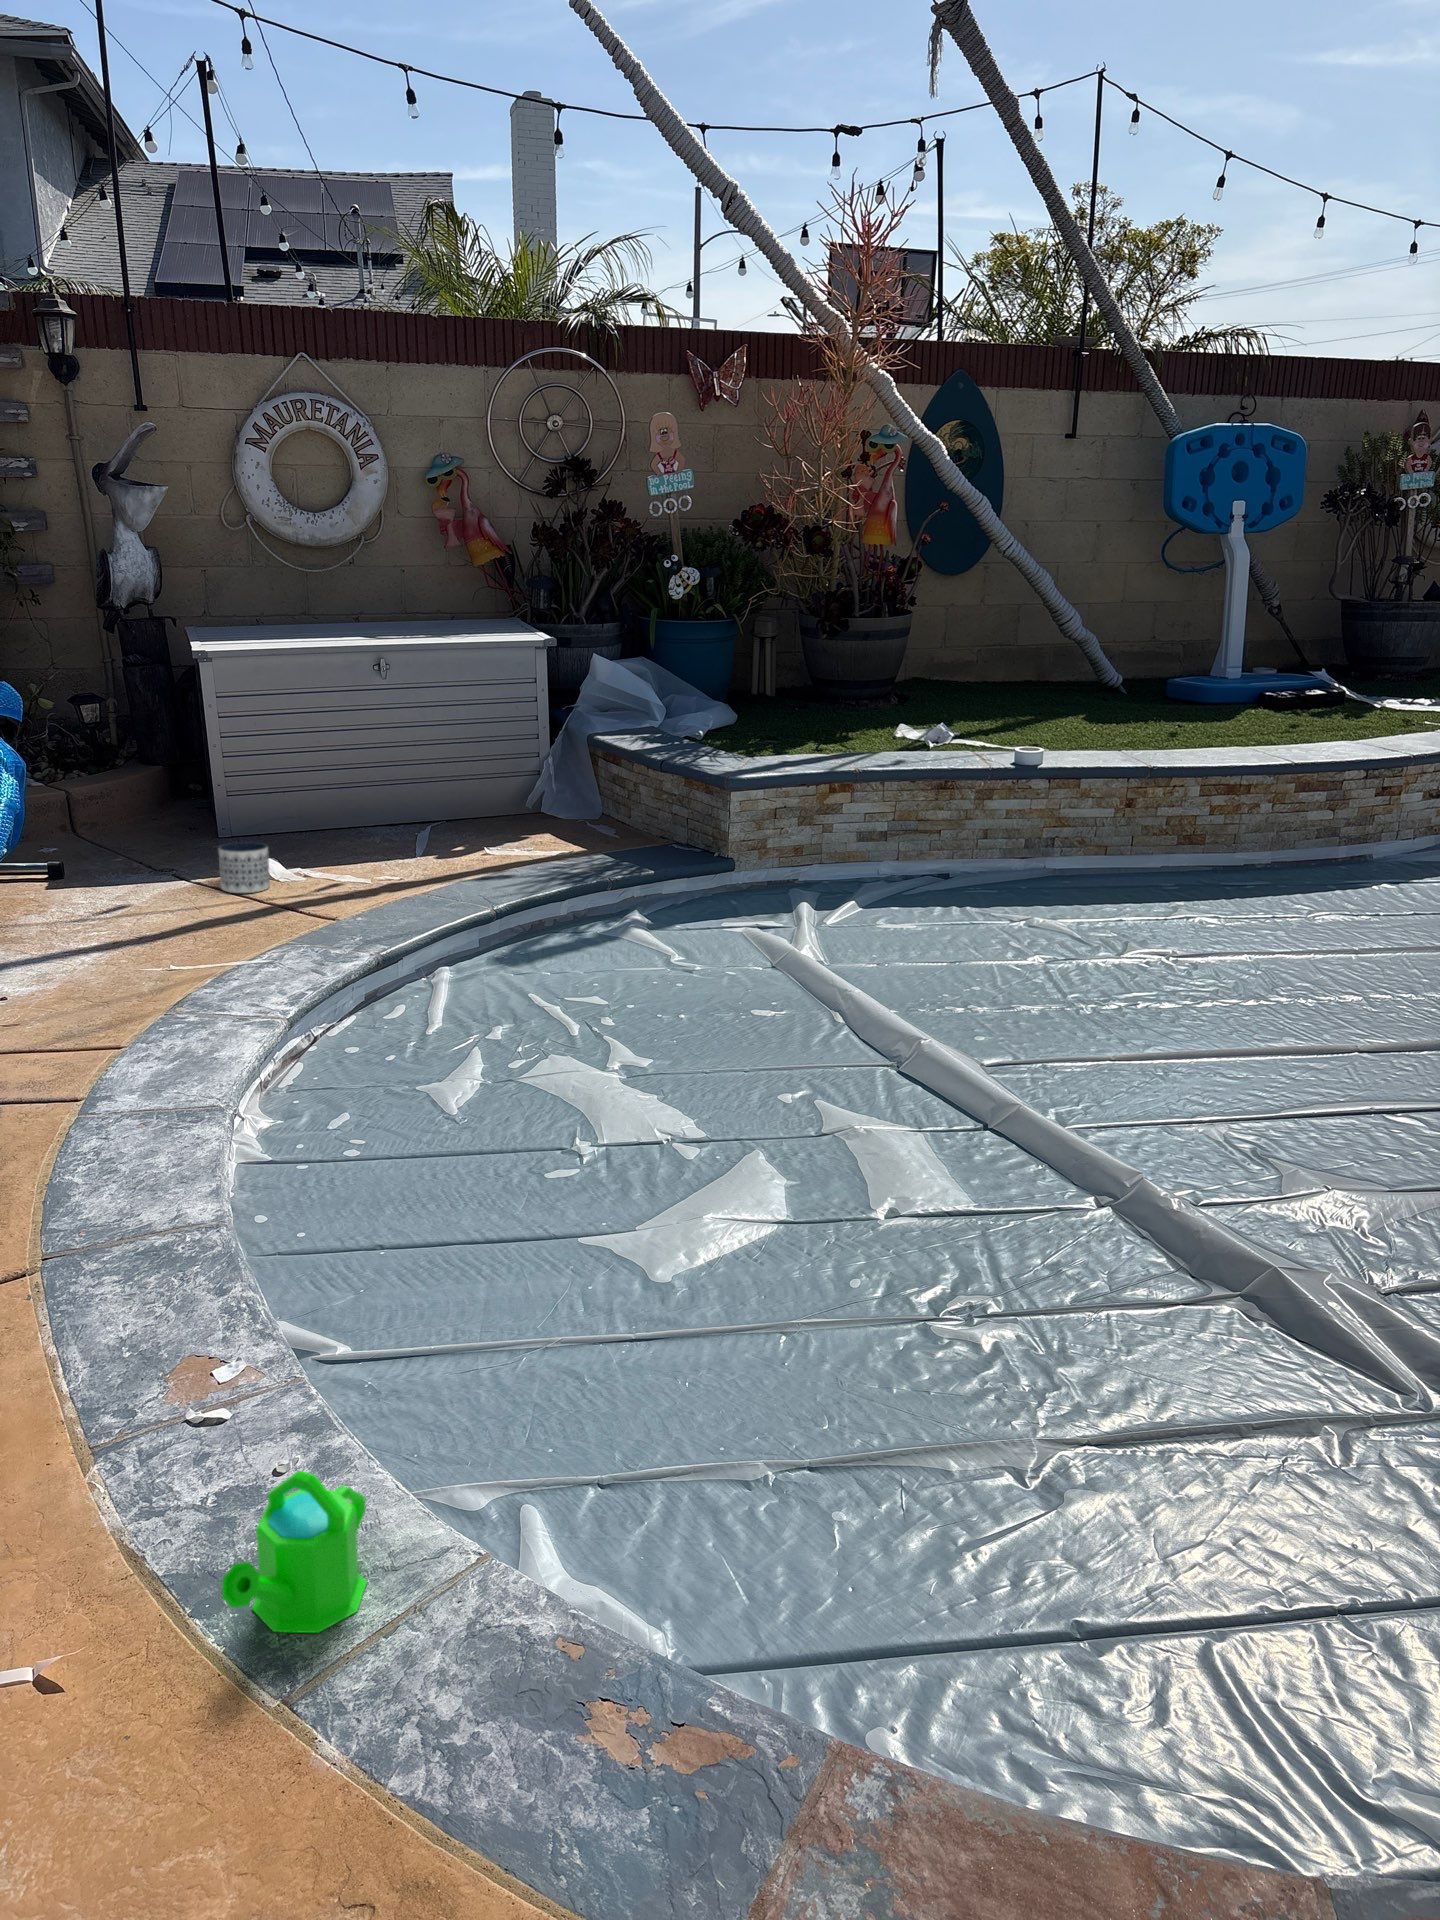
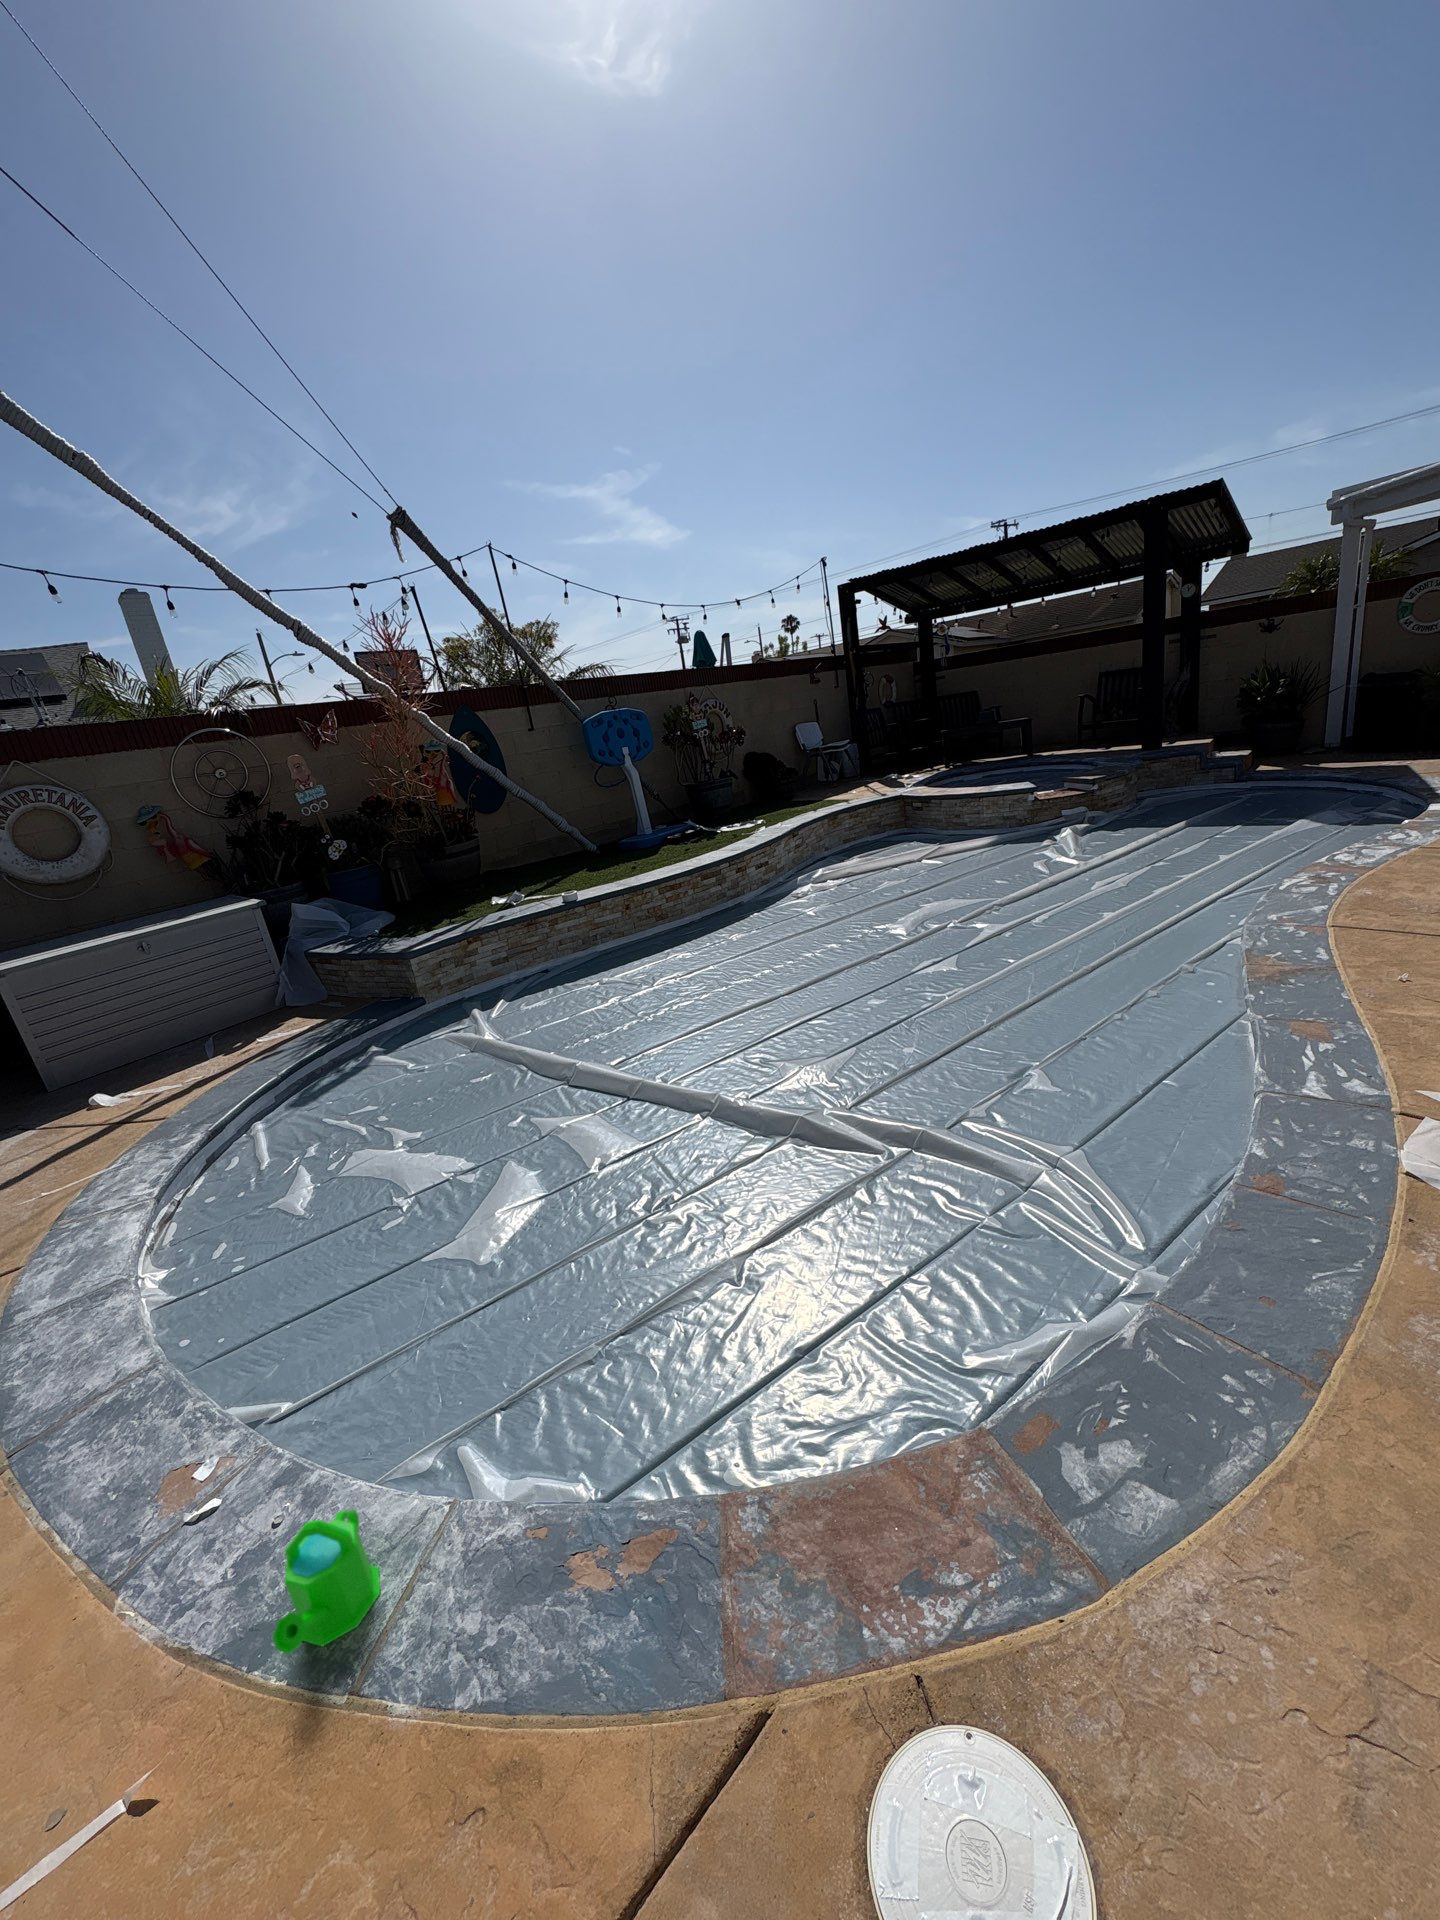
planter: present [218,842,270,893] -> none [52,1086,103,1127]

